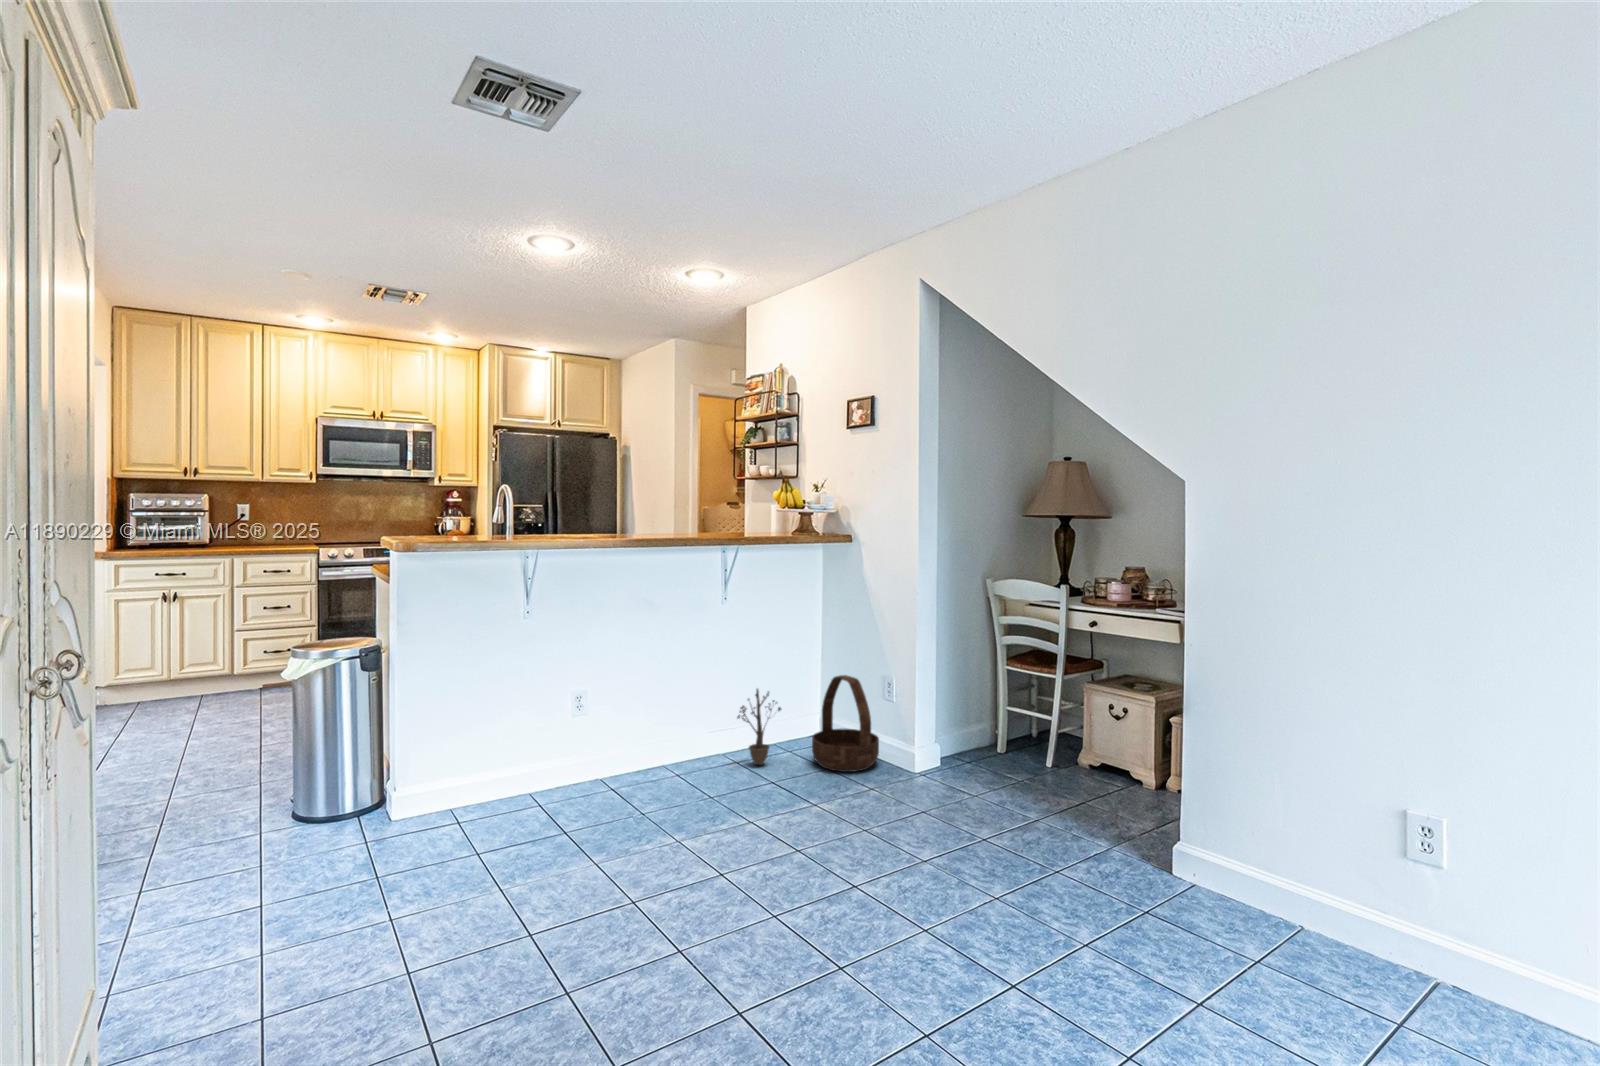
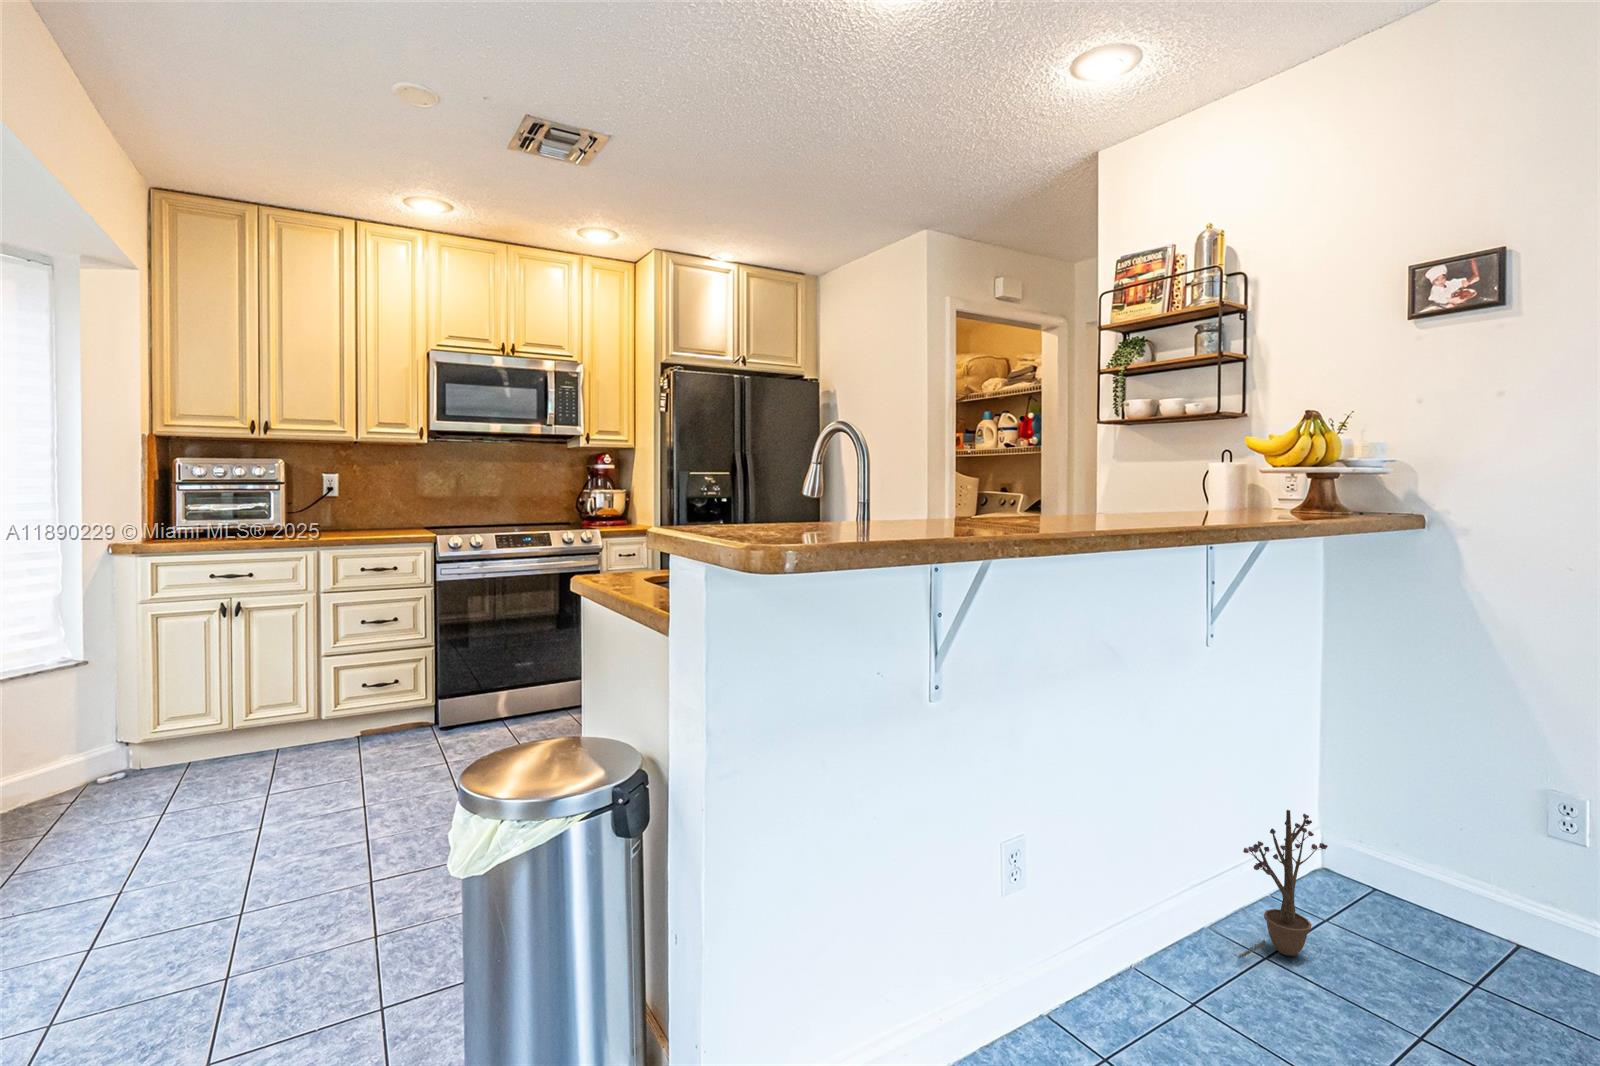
basket: present [812,675,879,772] -> none [1374,783,1544,985]

